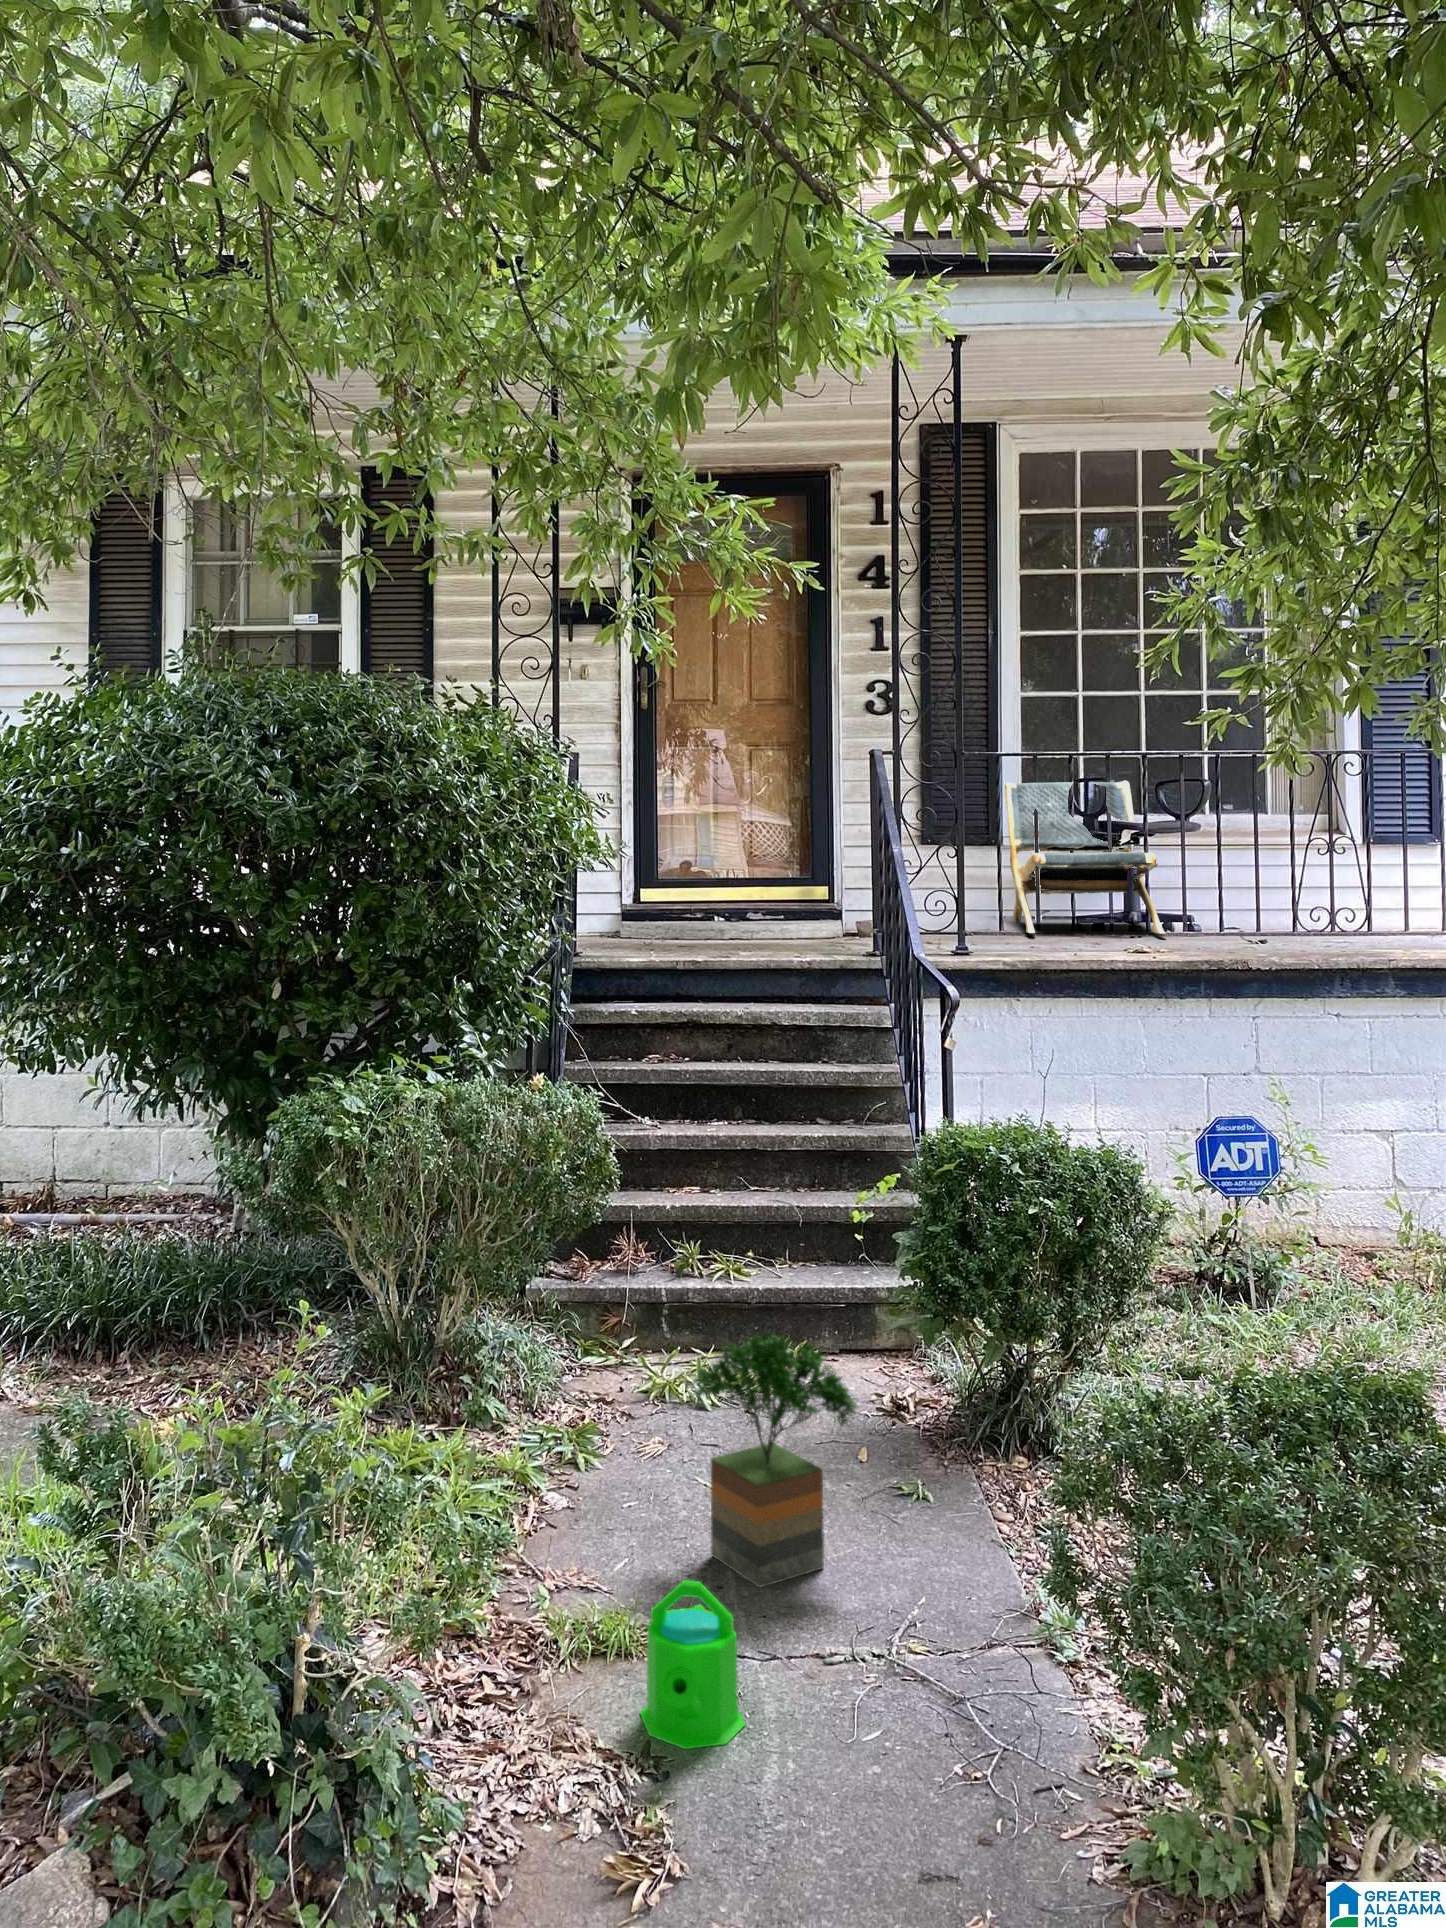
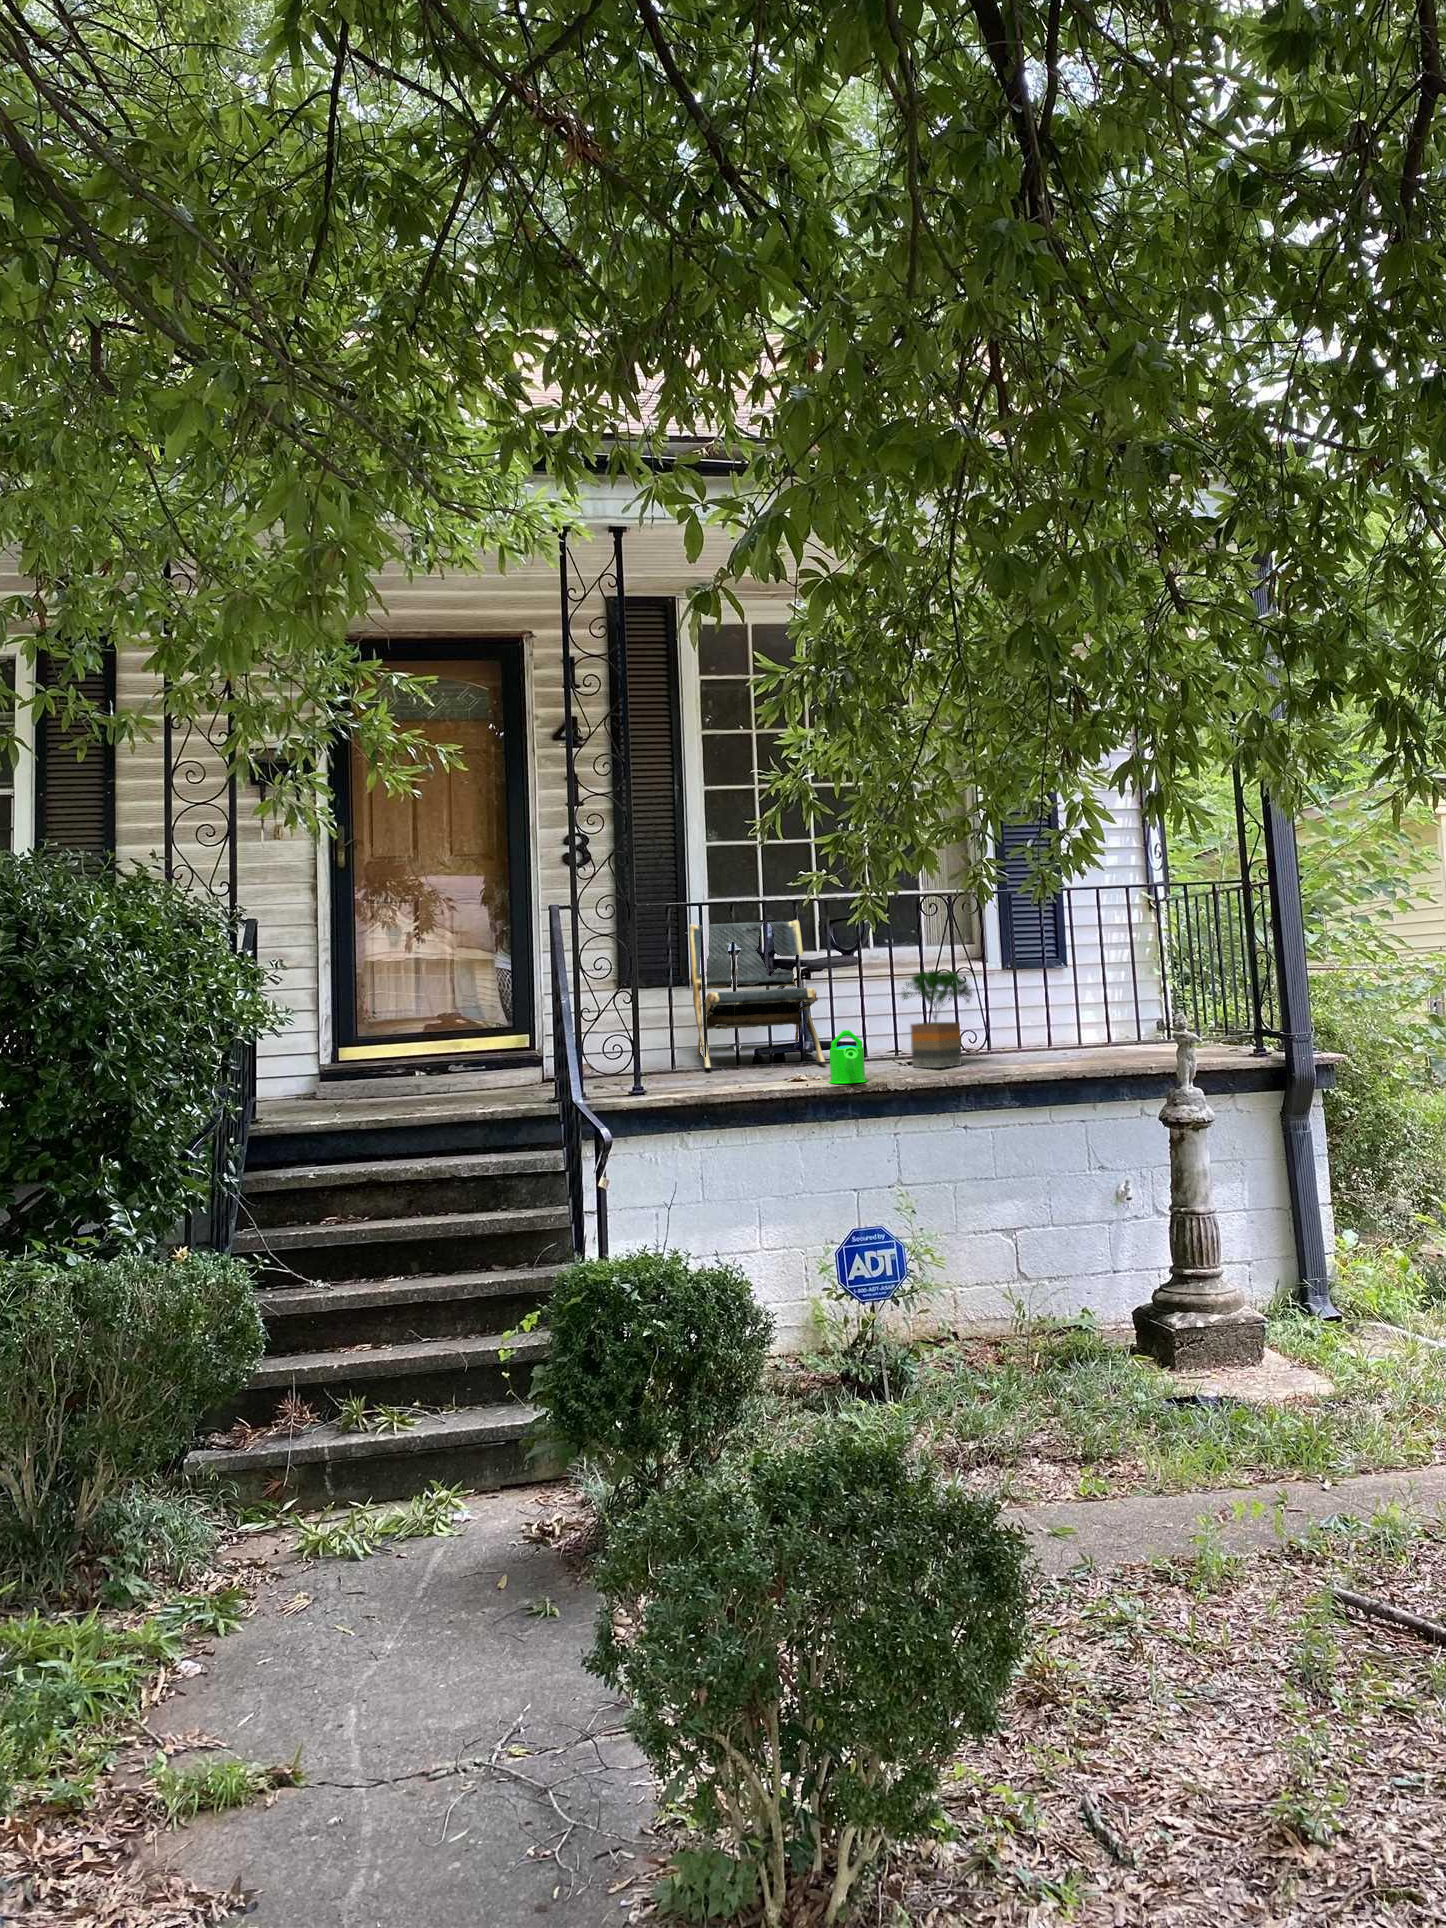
potted tree: present [693,1333,858,1587] -> present [902,970,972,1068]
watering can: present [640,1580,745,1749] -> present [829,1030,867,1084]

